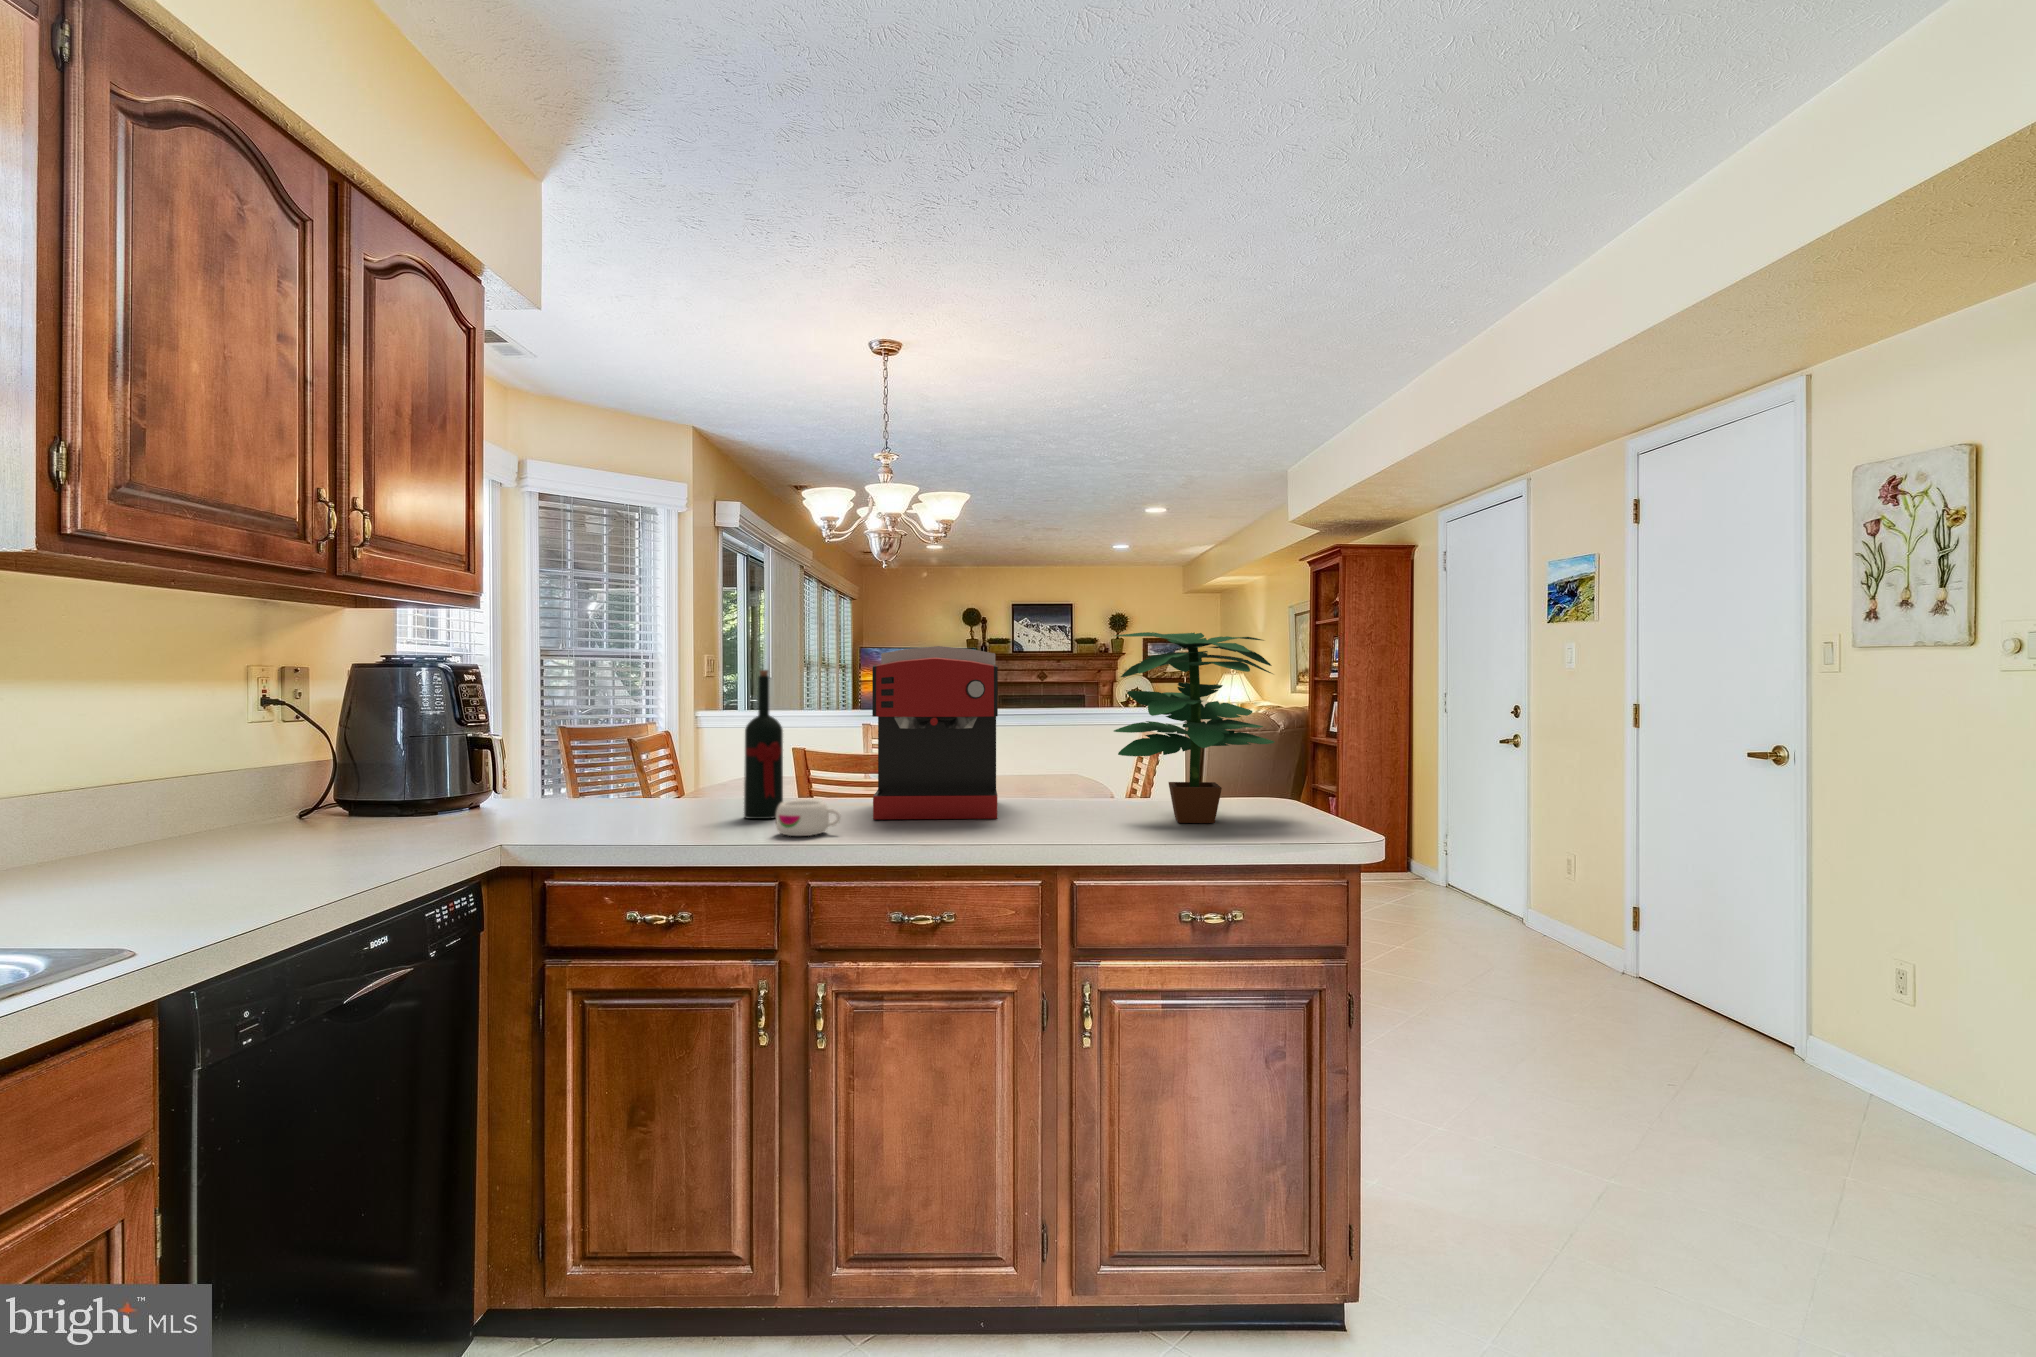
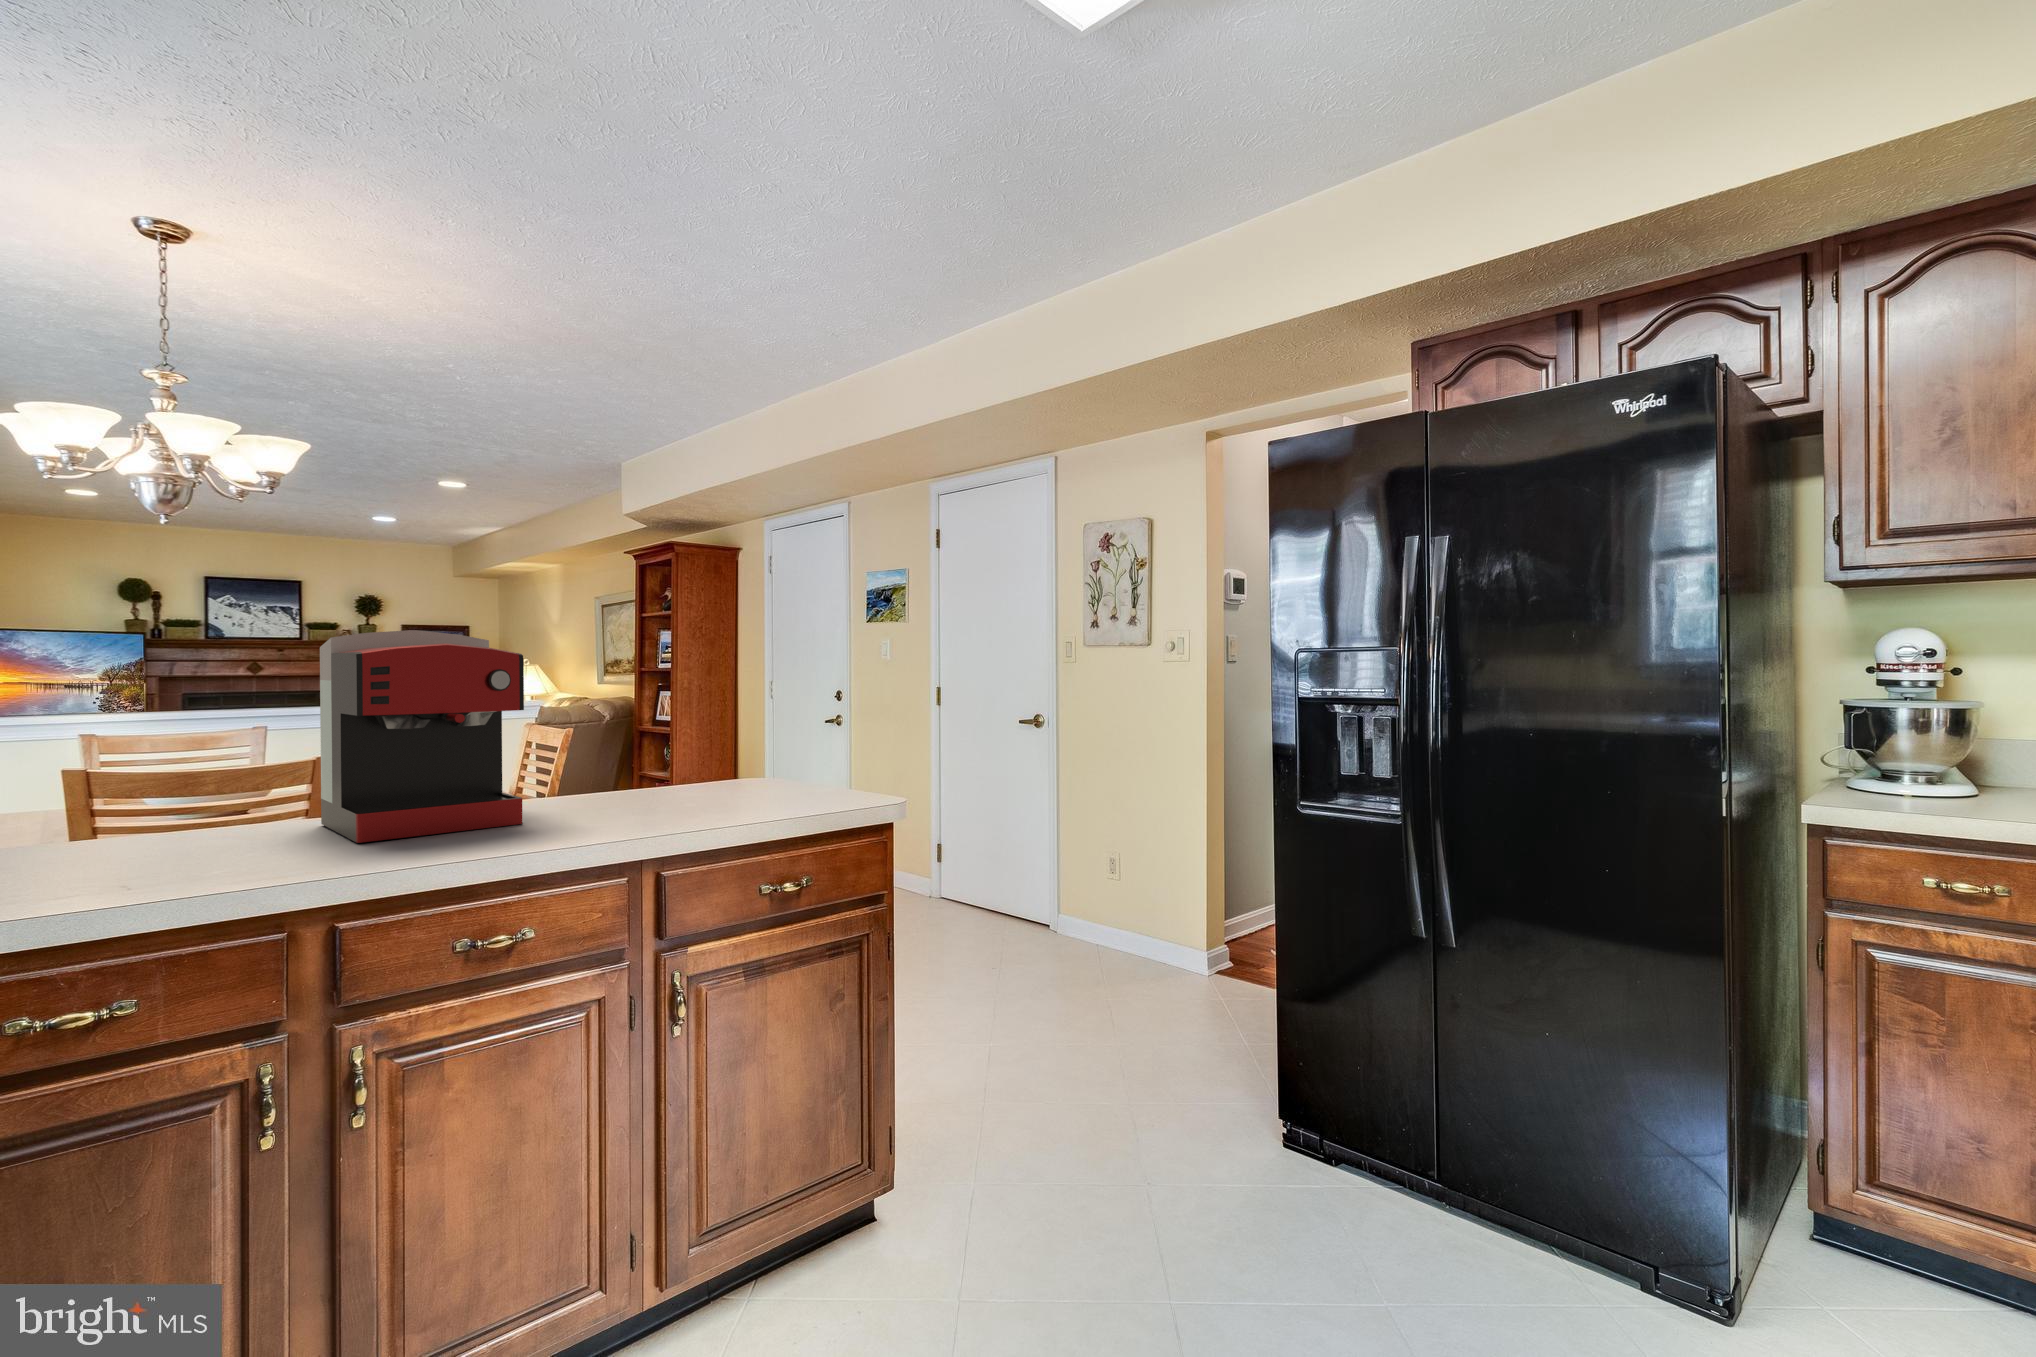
potted plant: present [1114,632,1274,823] -> none [651,622,806,805]
wine bottle: present [744,670,783,819] -> none [122,657,195,866]
mug: present [776,800,841,836] -> none [243,825,350,874]

